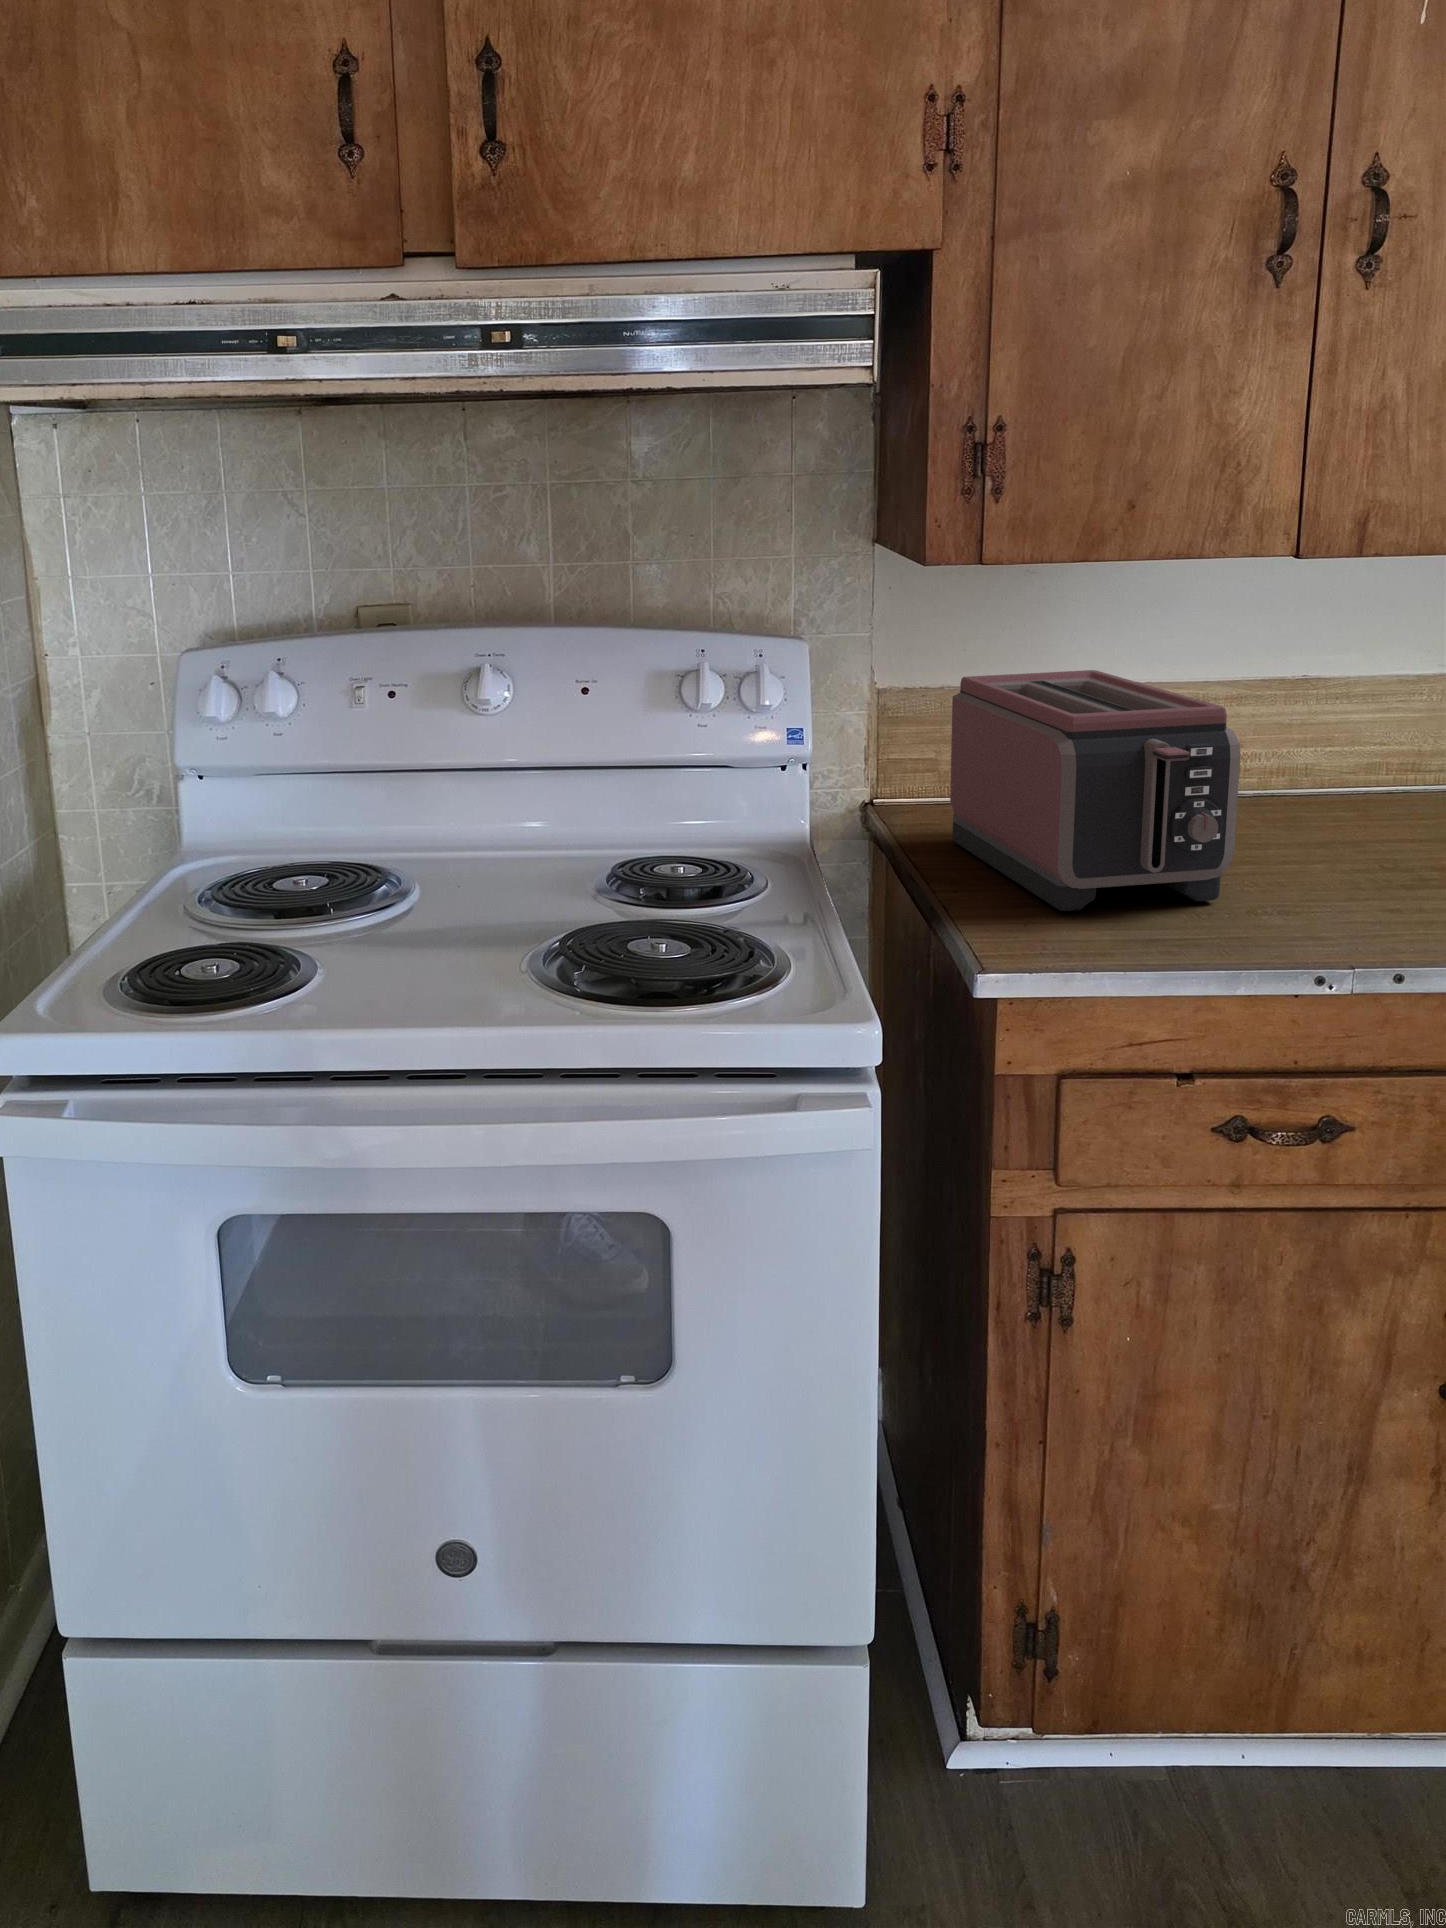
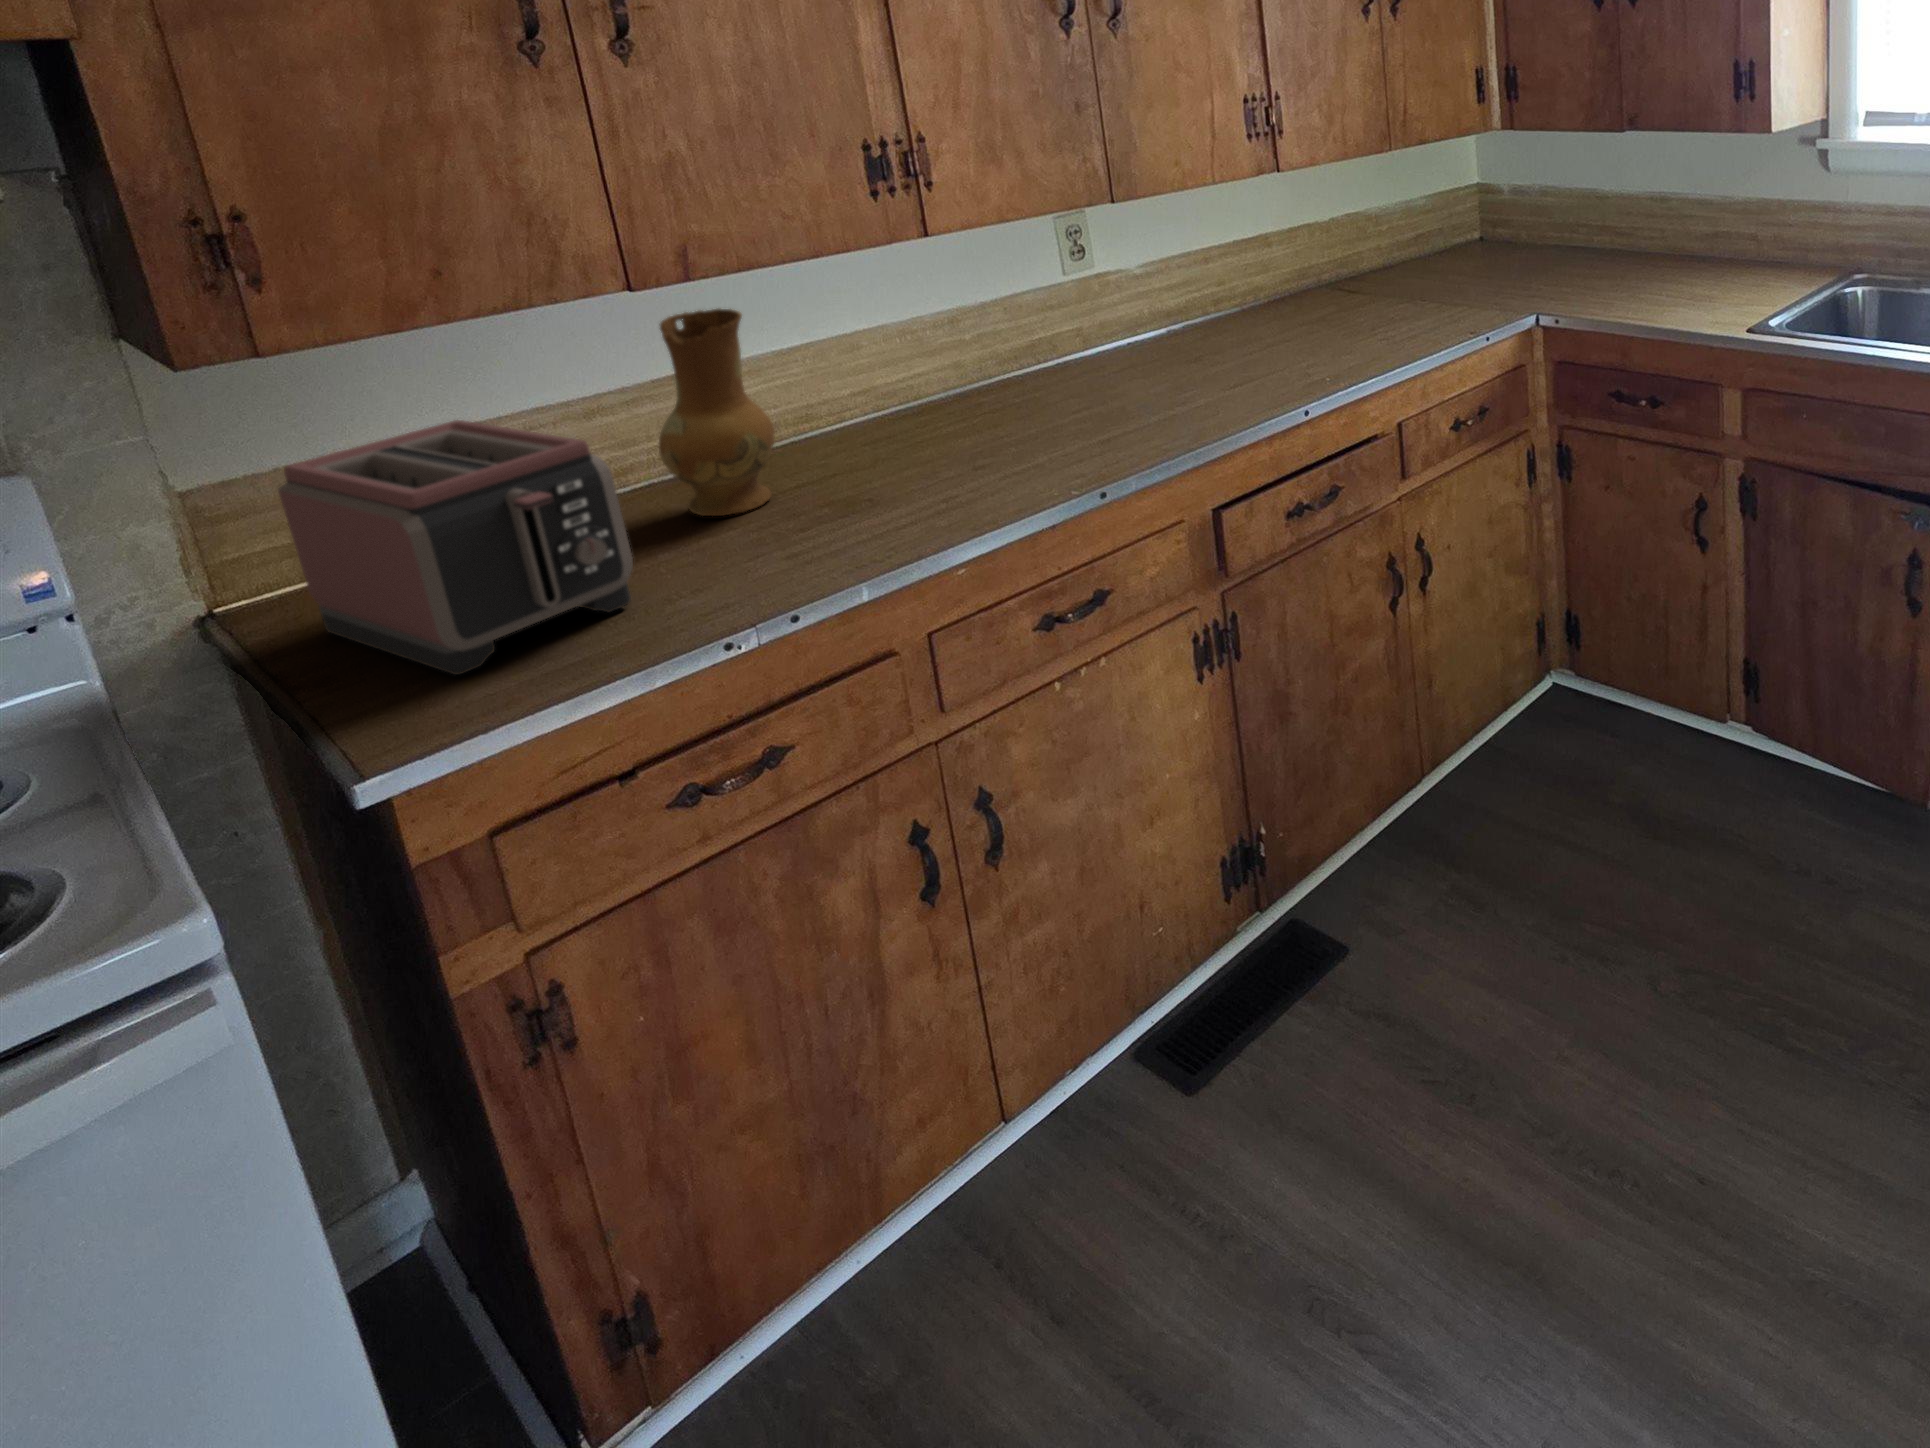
ceramic jug: none [1260,602,1395,847] -> present [659,309,775,516]

